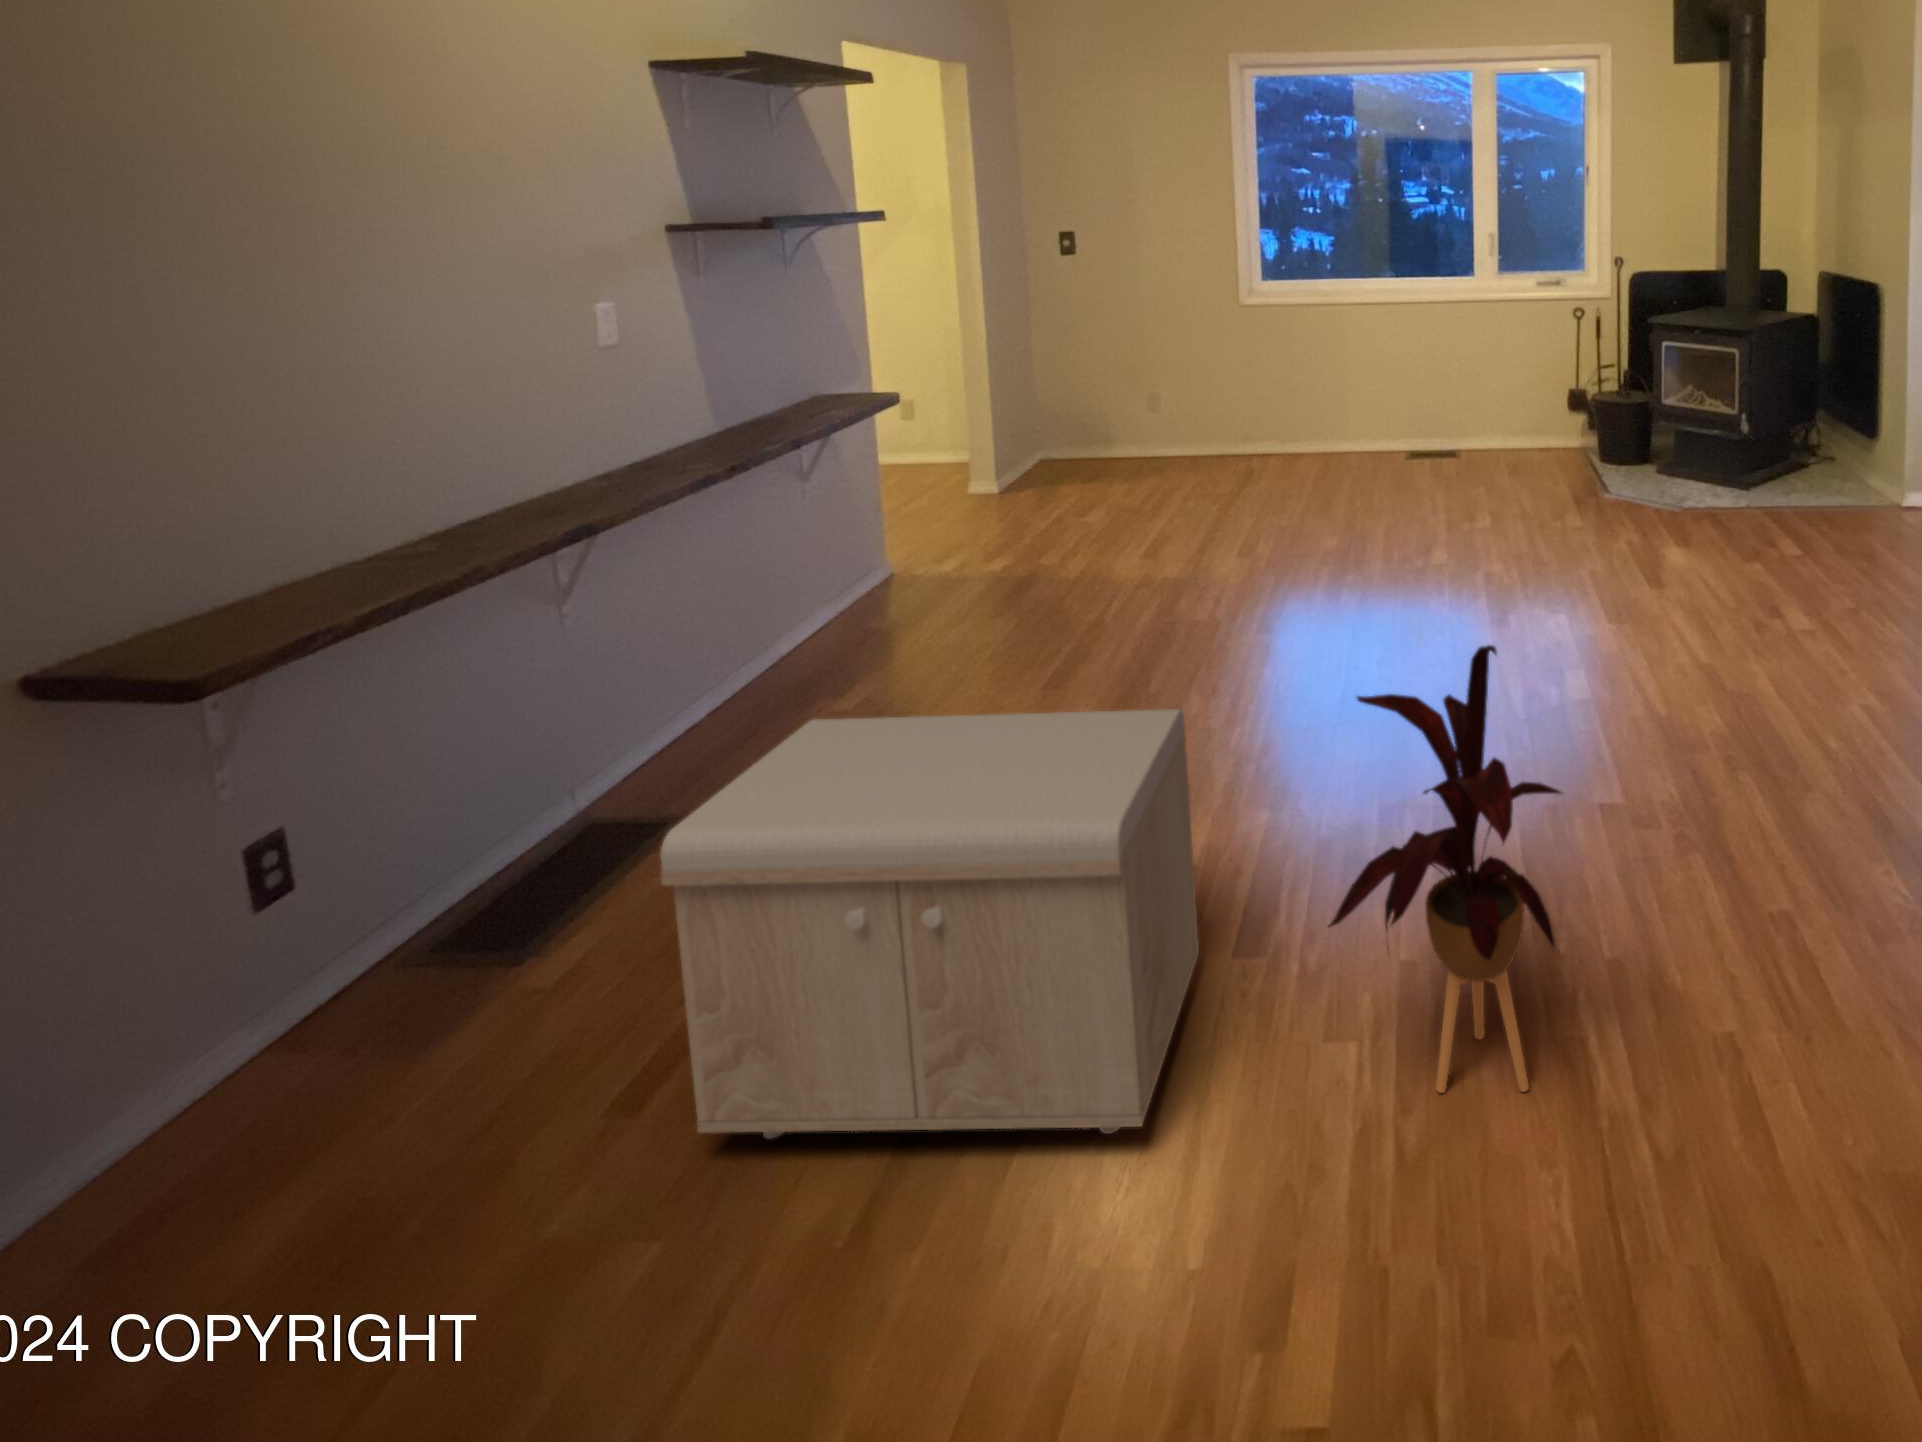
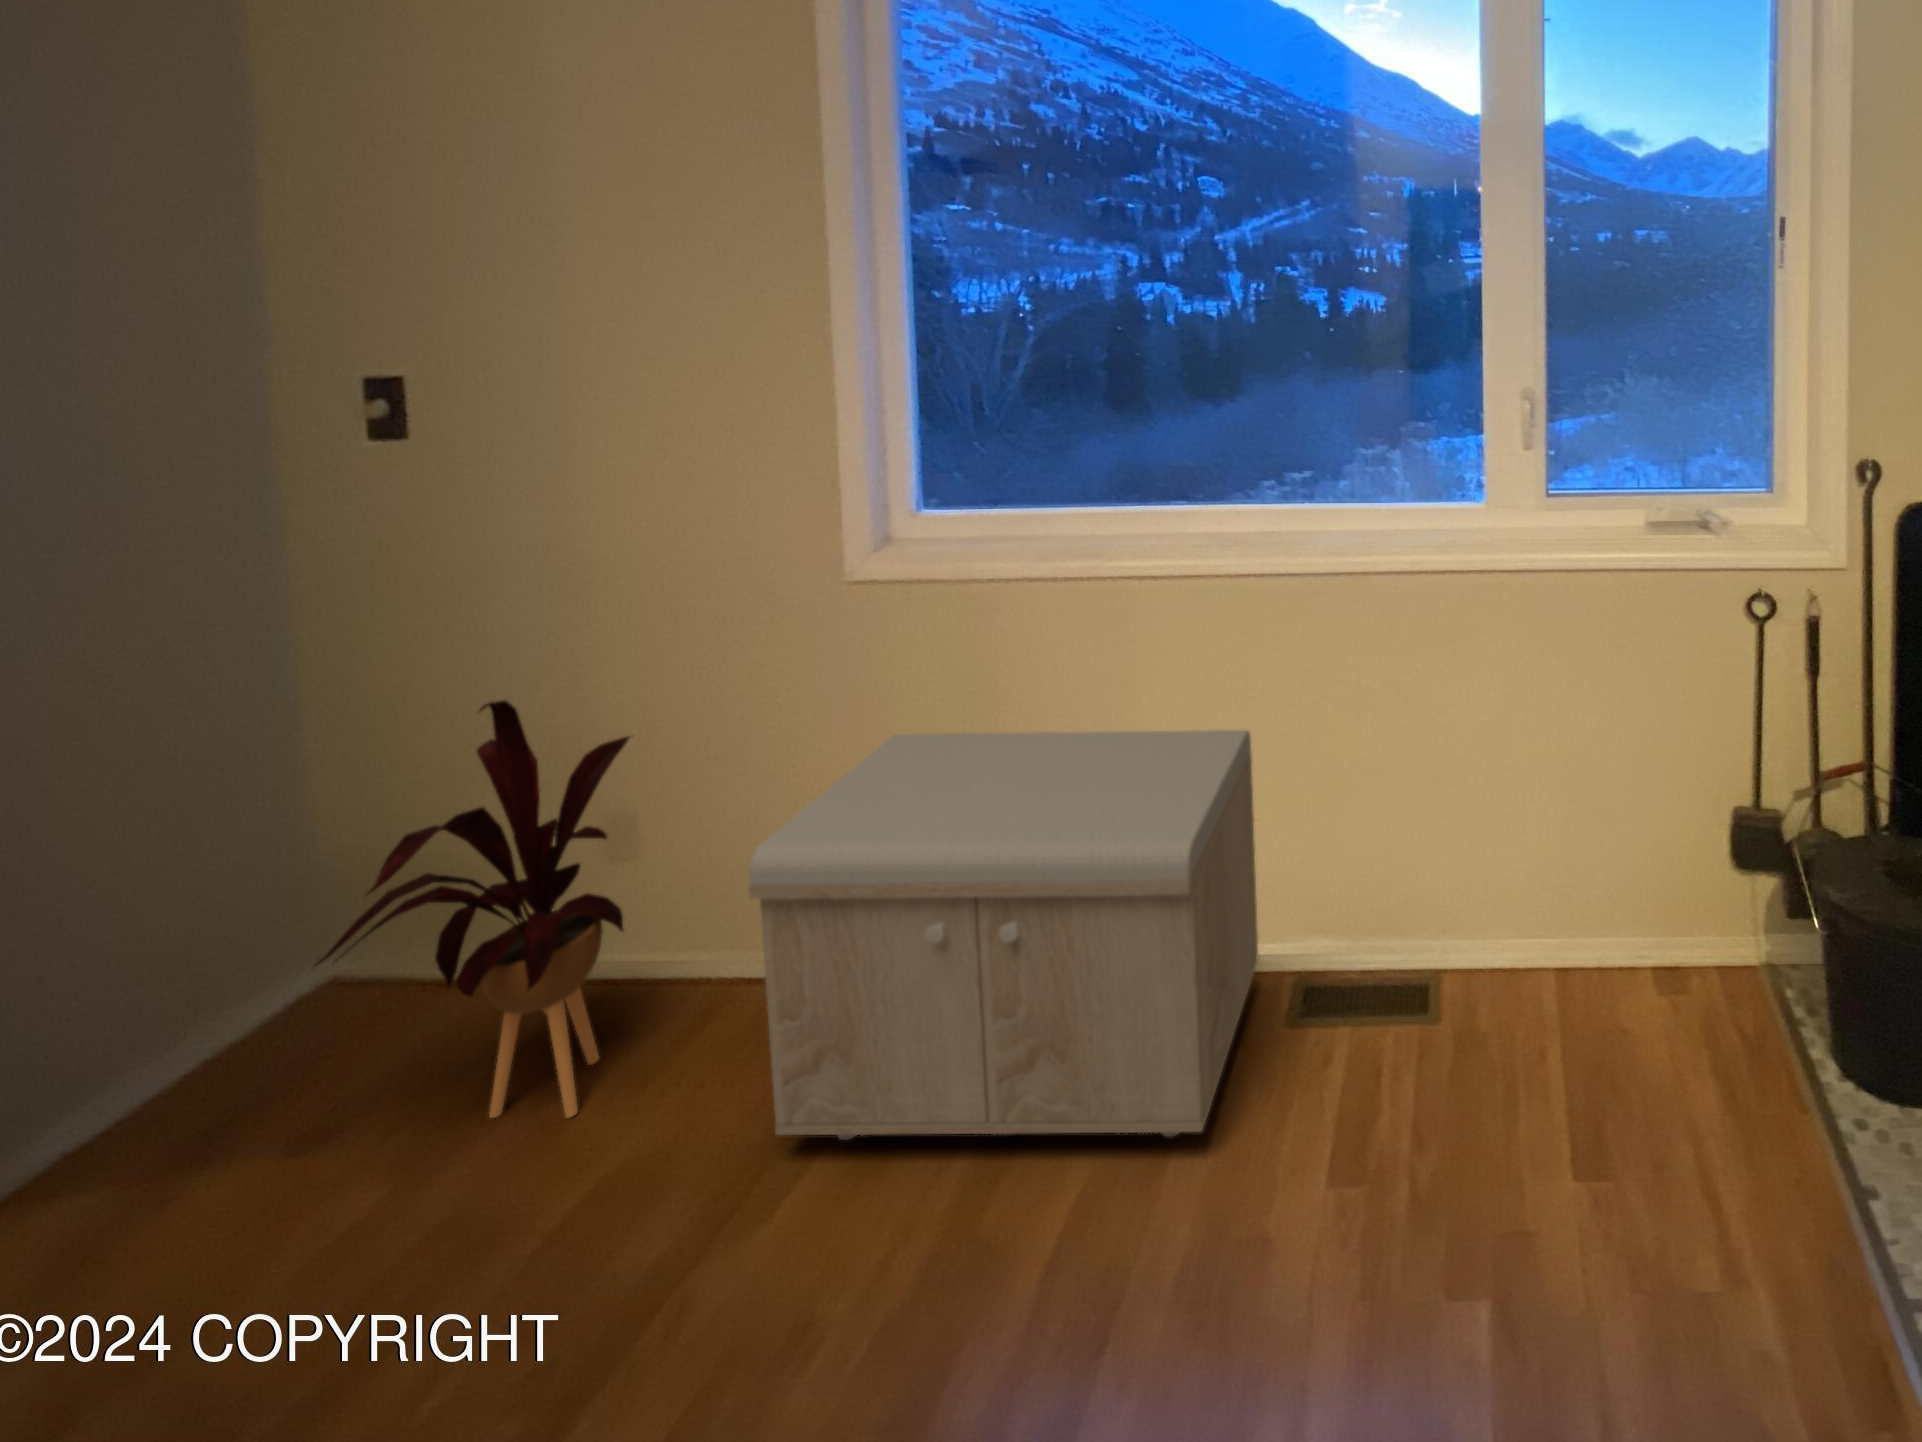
house plant: present [1329,645,1561,1093] -> present [316,700,630,1118]

